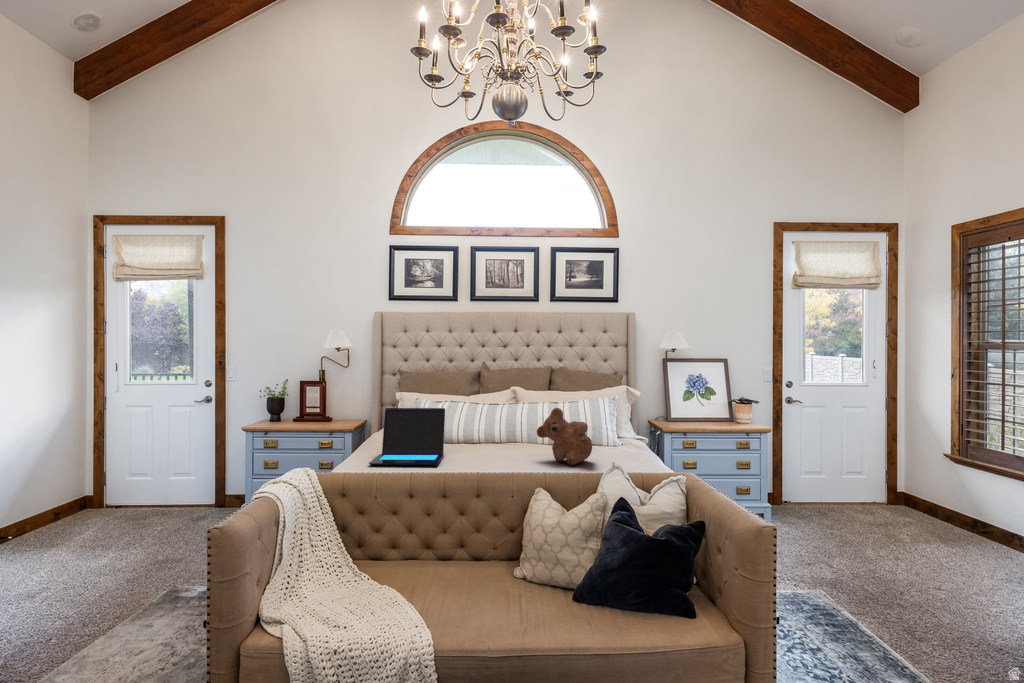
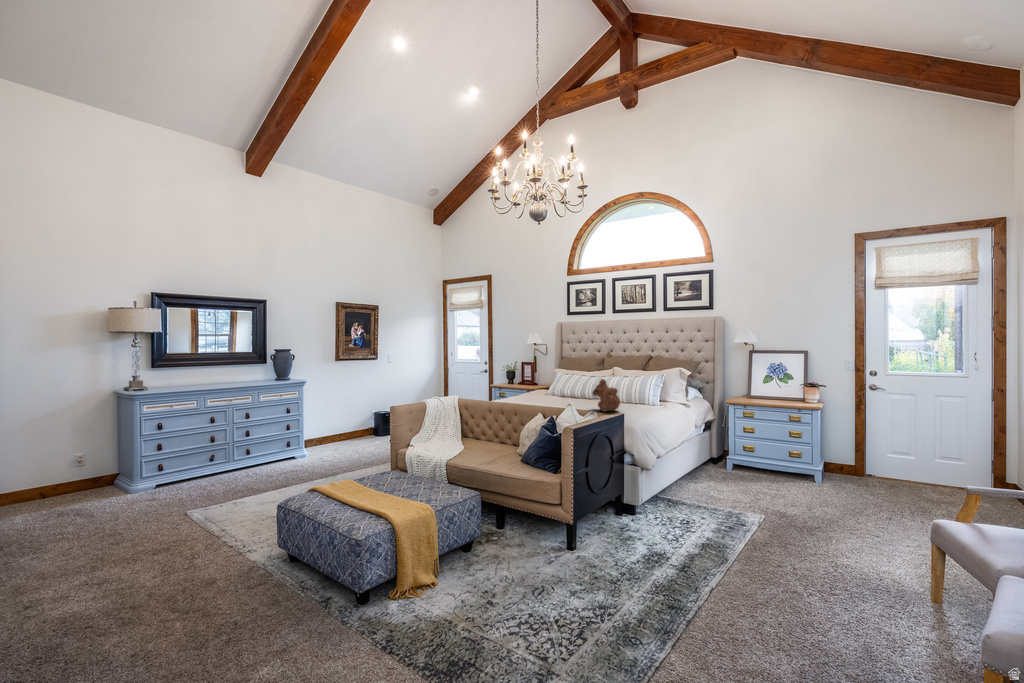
laptop: present [369,408,445,465] -> none [508,376,555,406]

